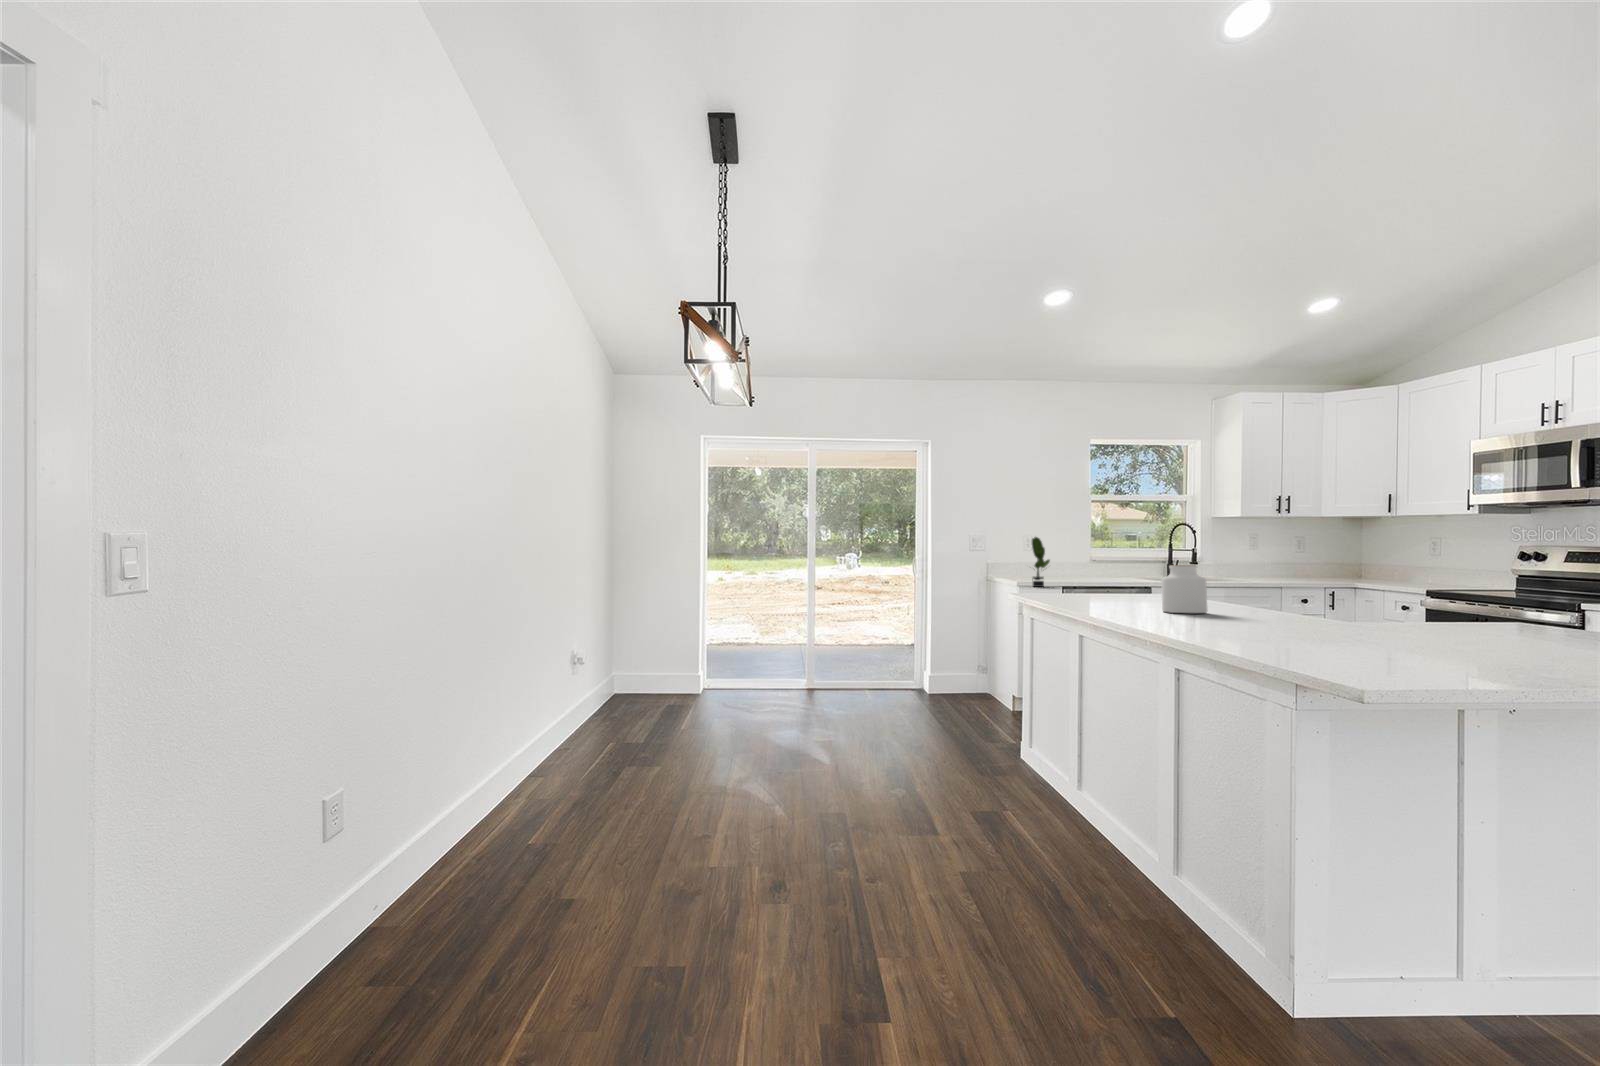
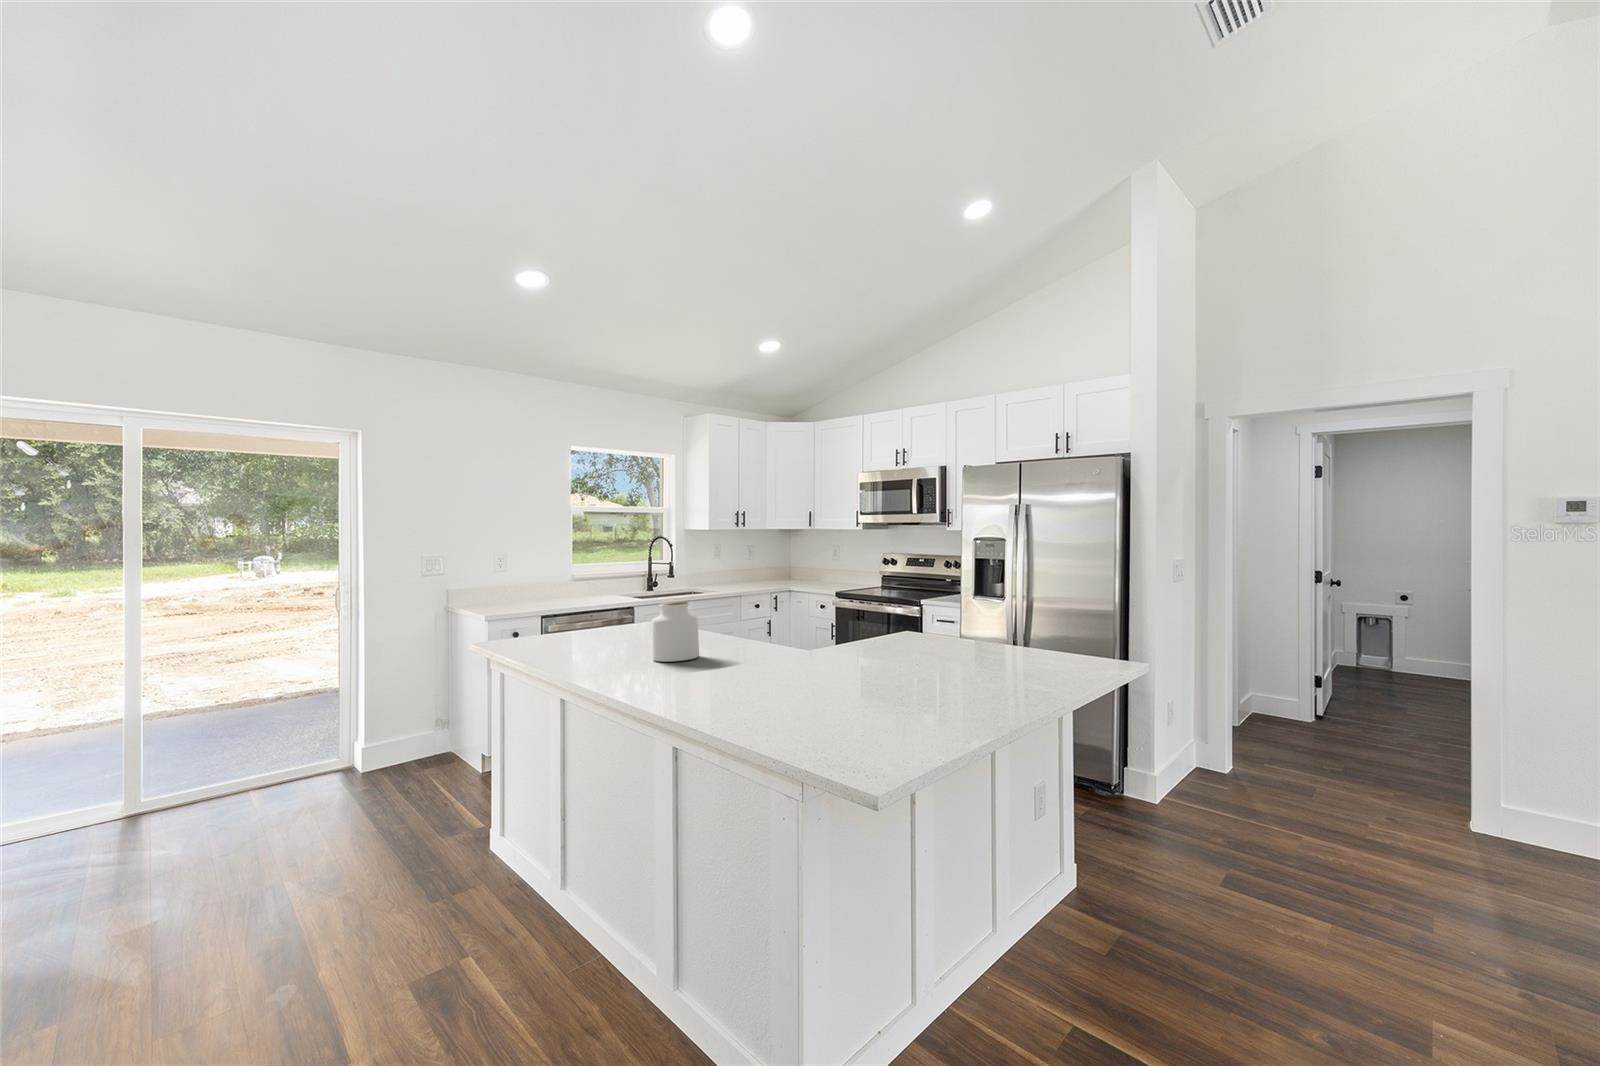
potted plant: present [1032,537,1050,587] -> none [495,556,531,616]

